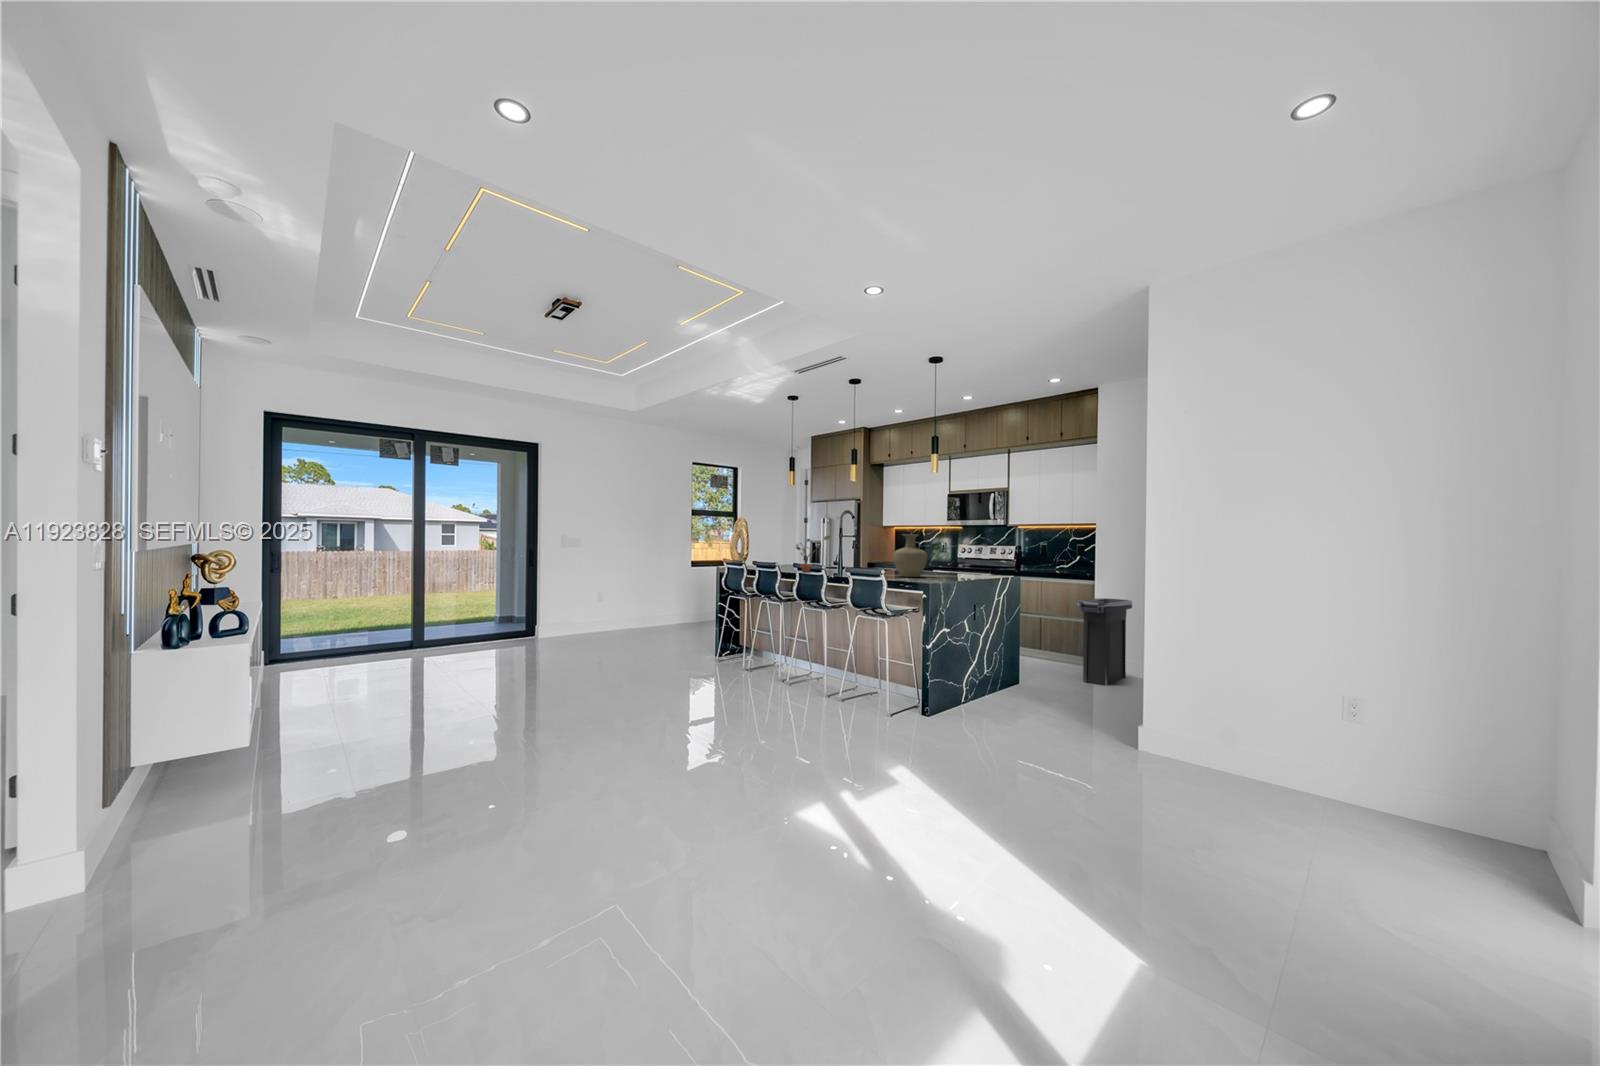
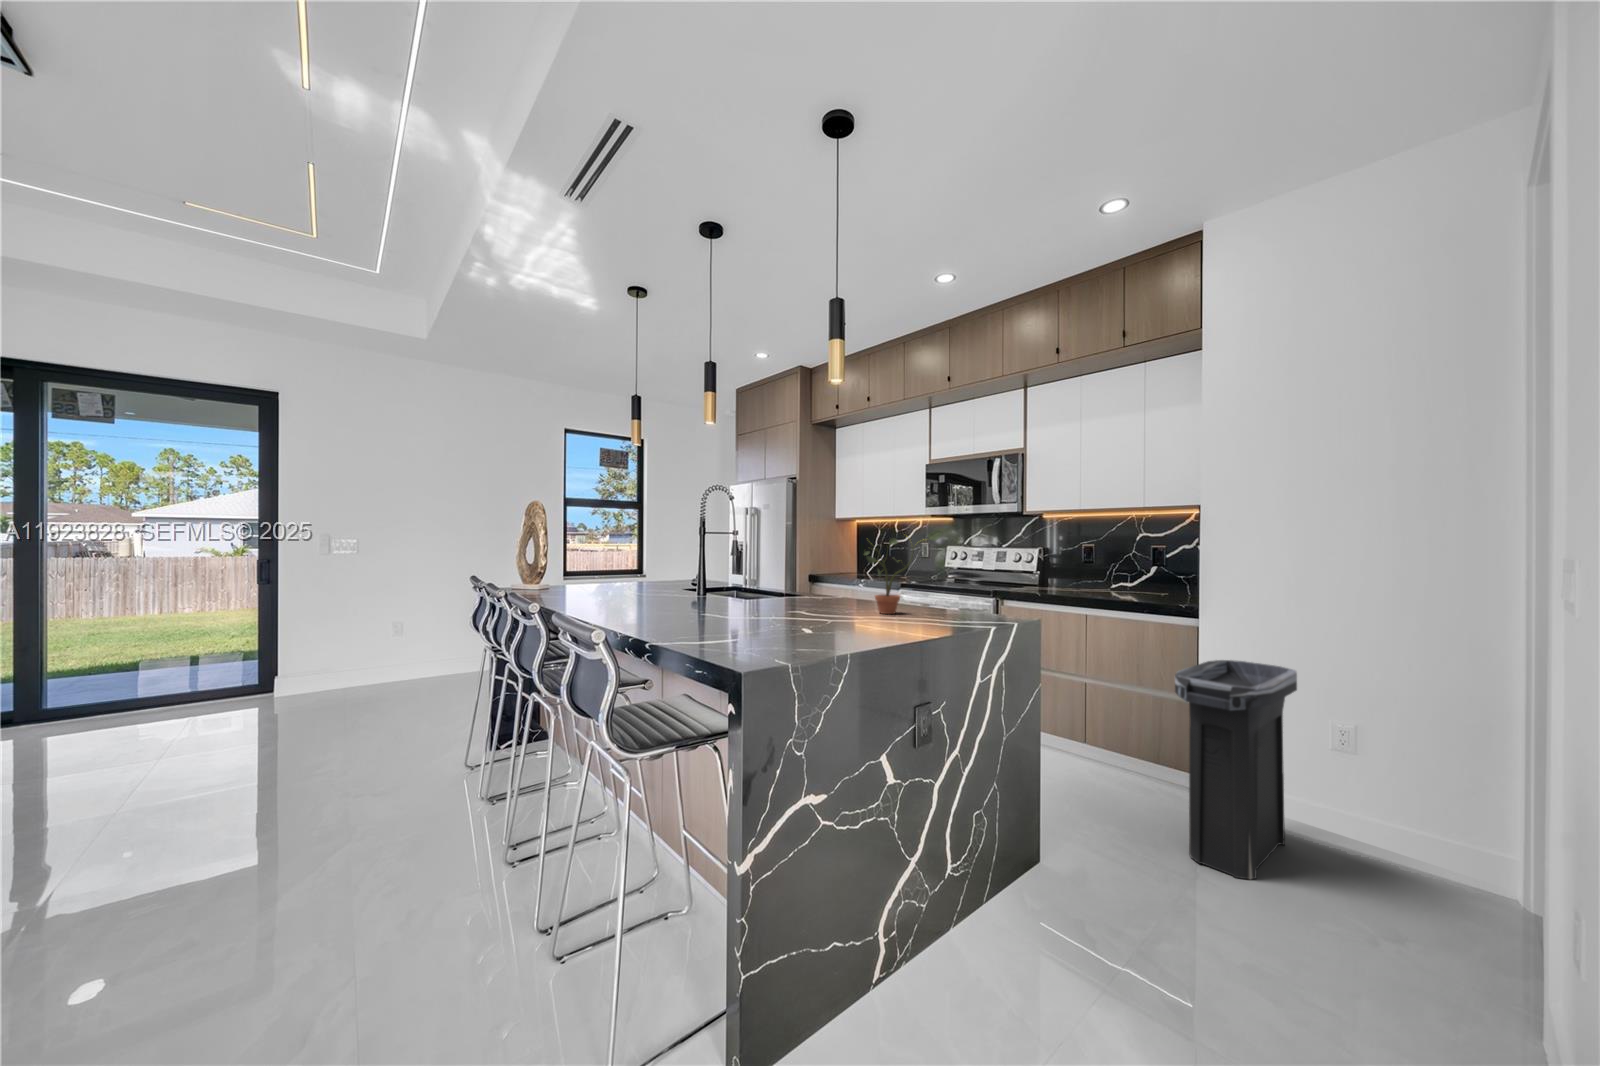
vase: present [894,534,927,577] -> none [728,524,809,630]
potted plant: present [796,535,831,572] -> present [864,530,942,614]

